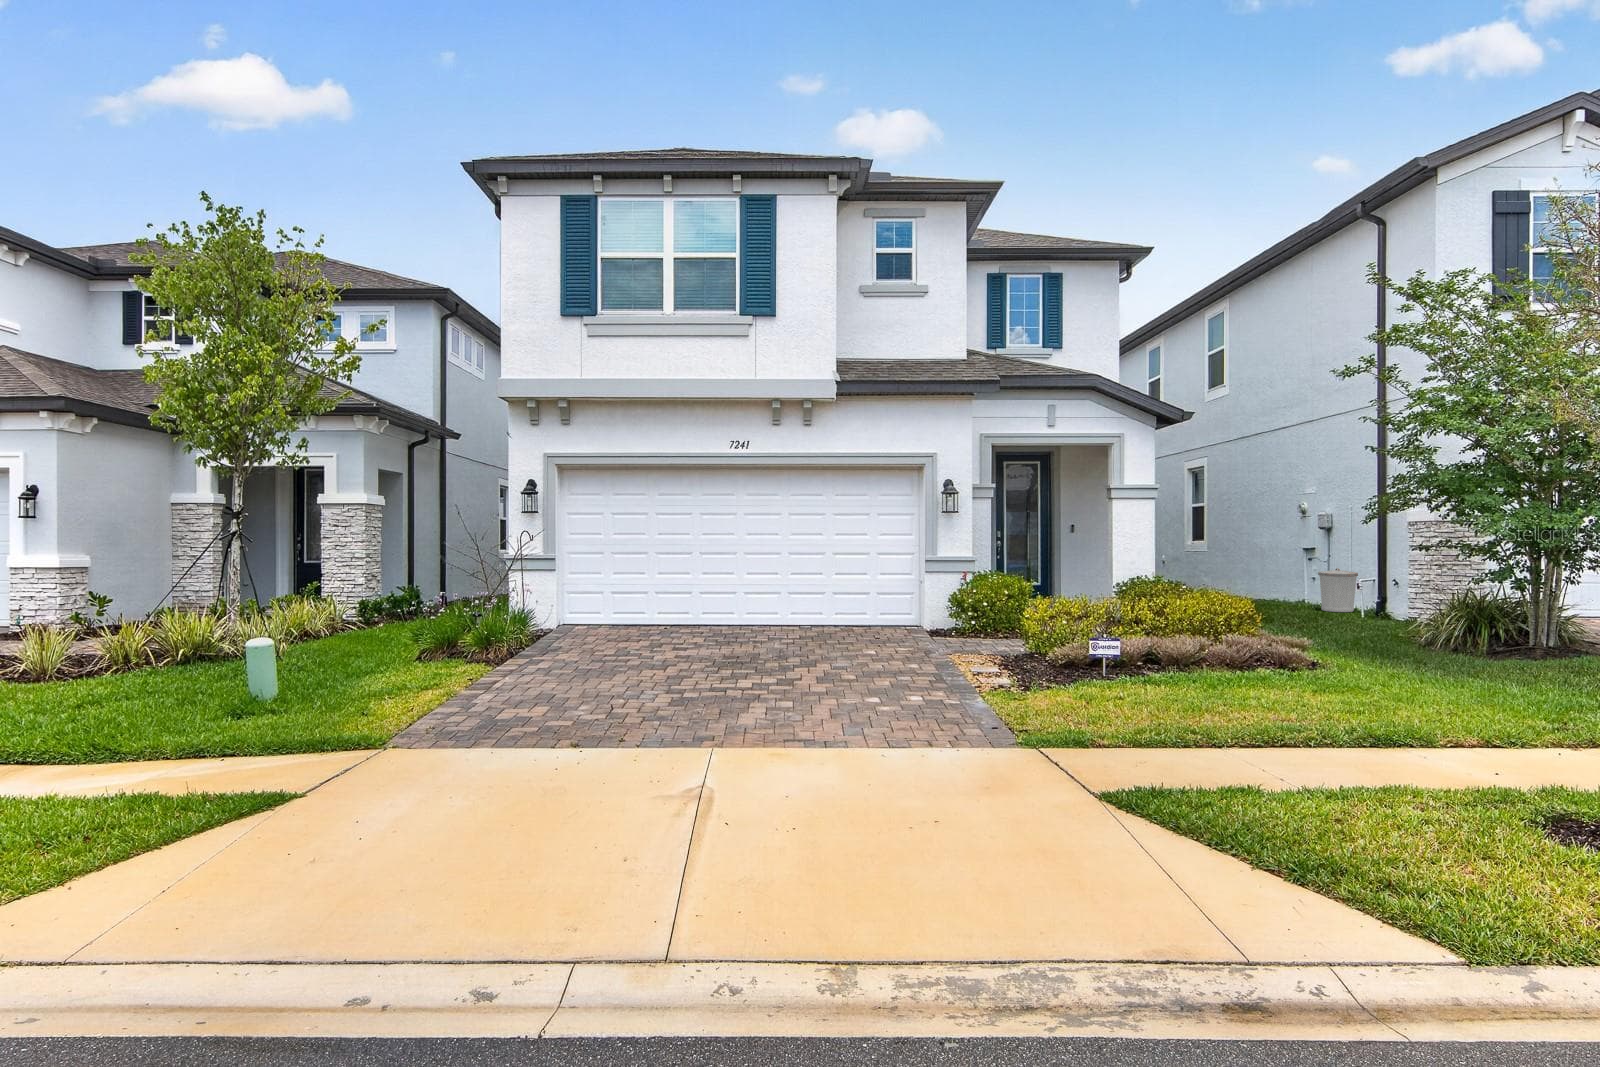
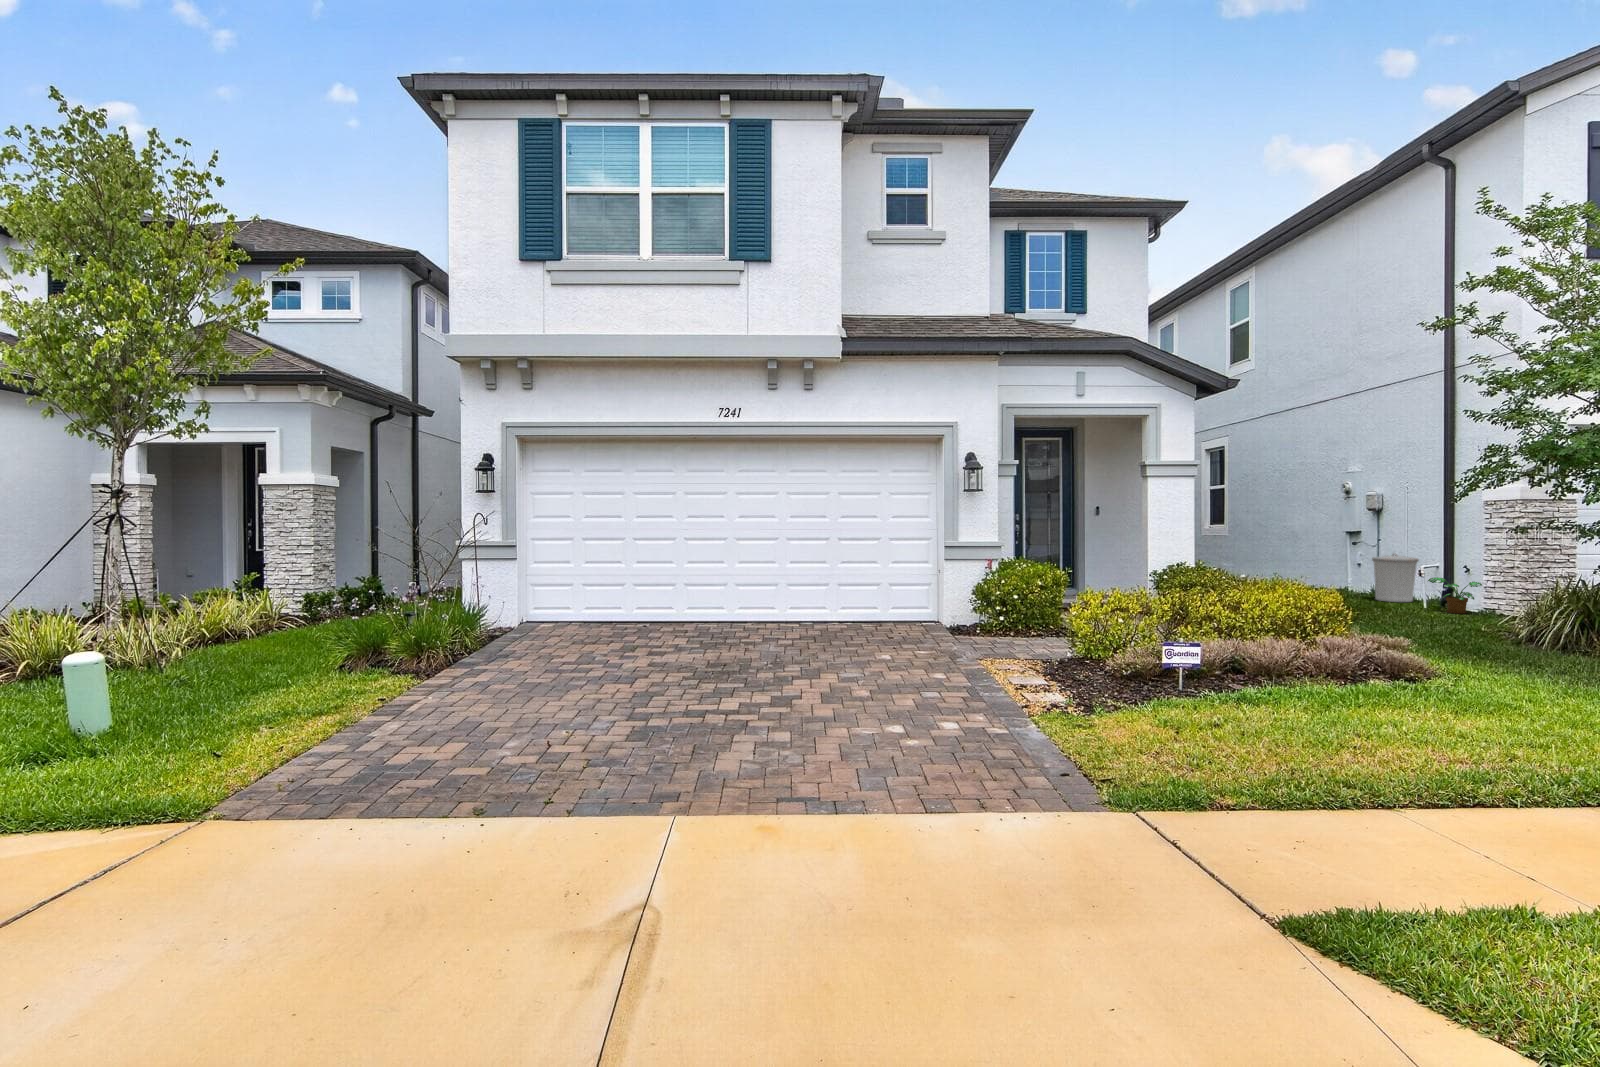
potted plant: none [1359,589,1405,621] -> present [1428,577,1482,614]

